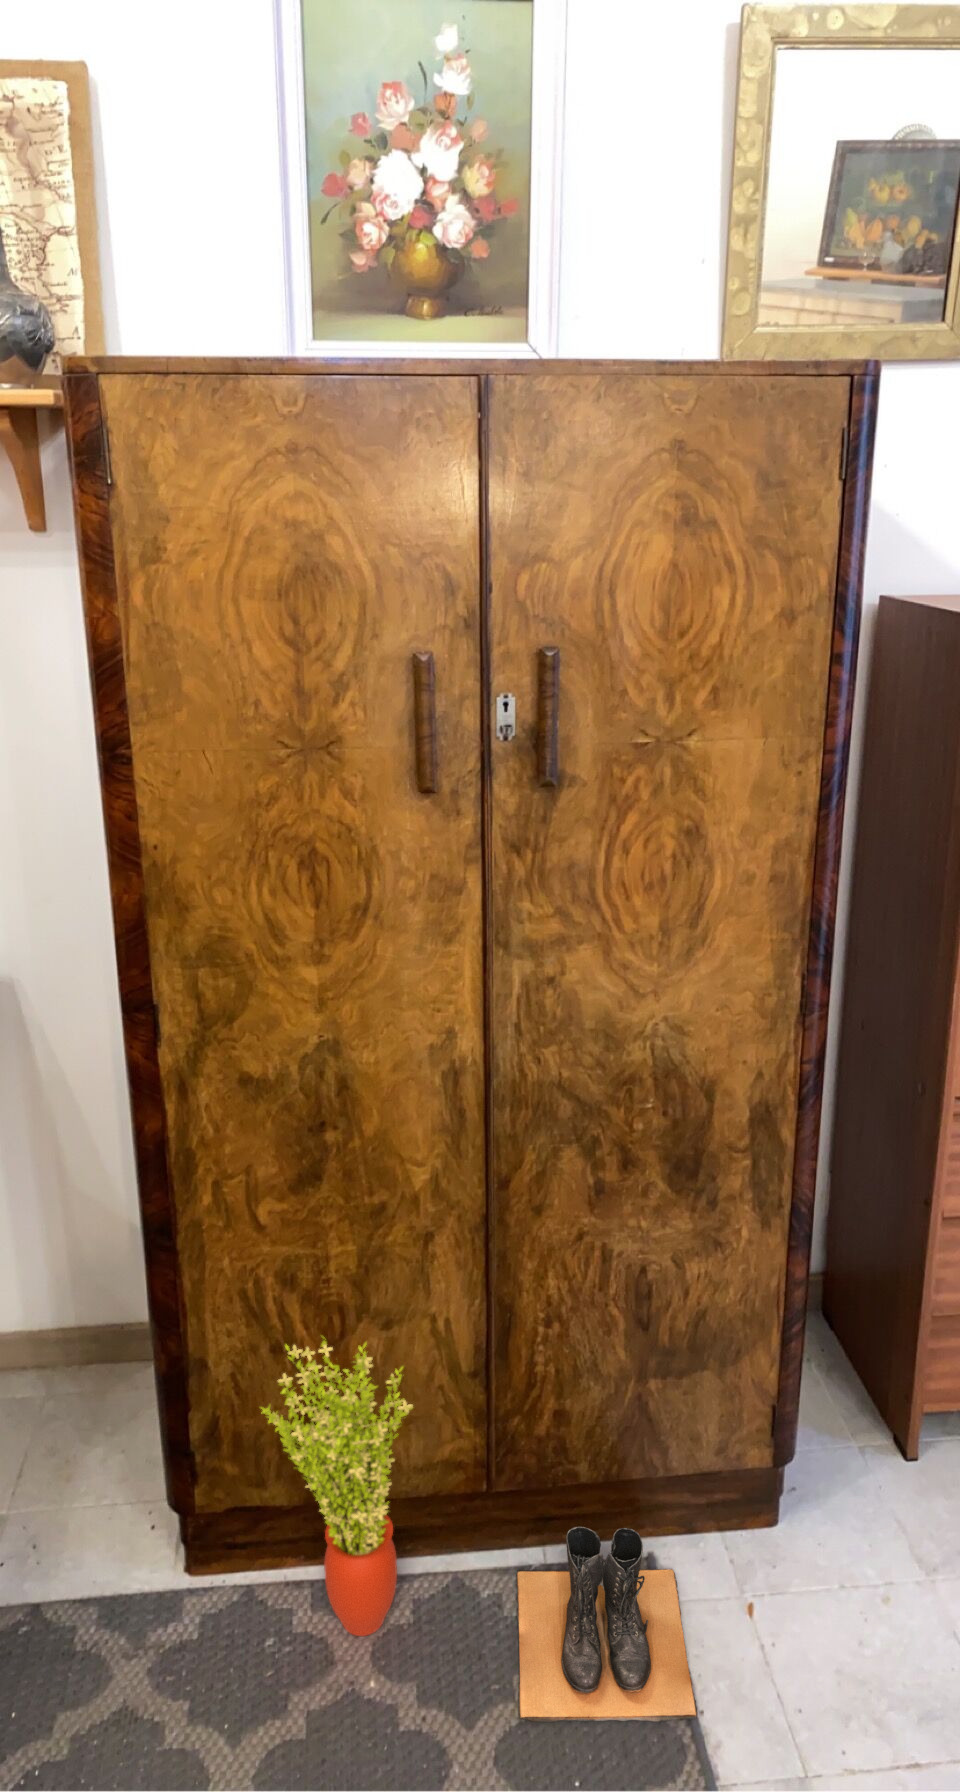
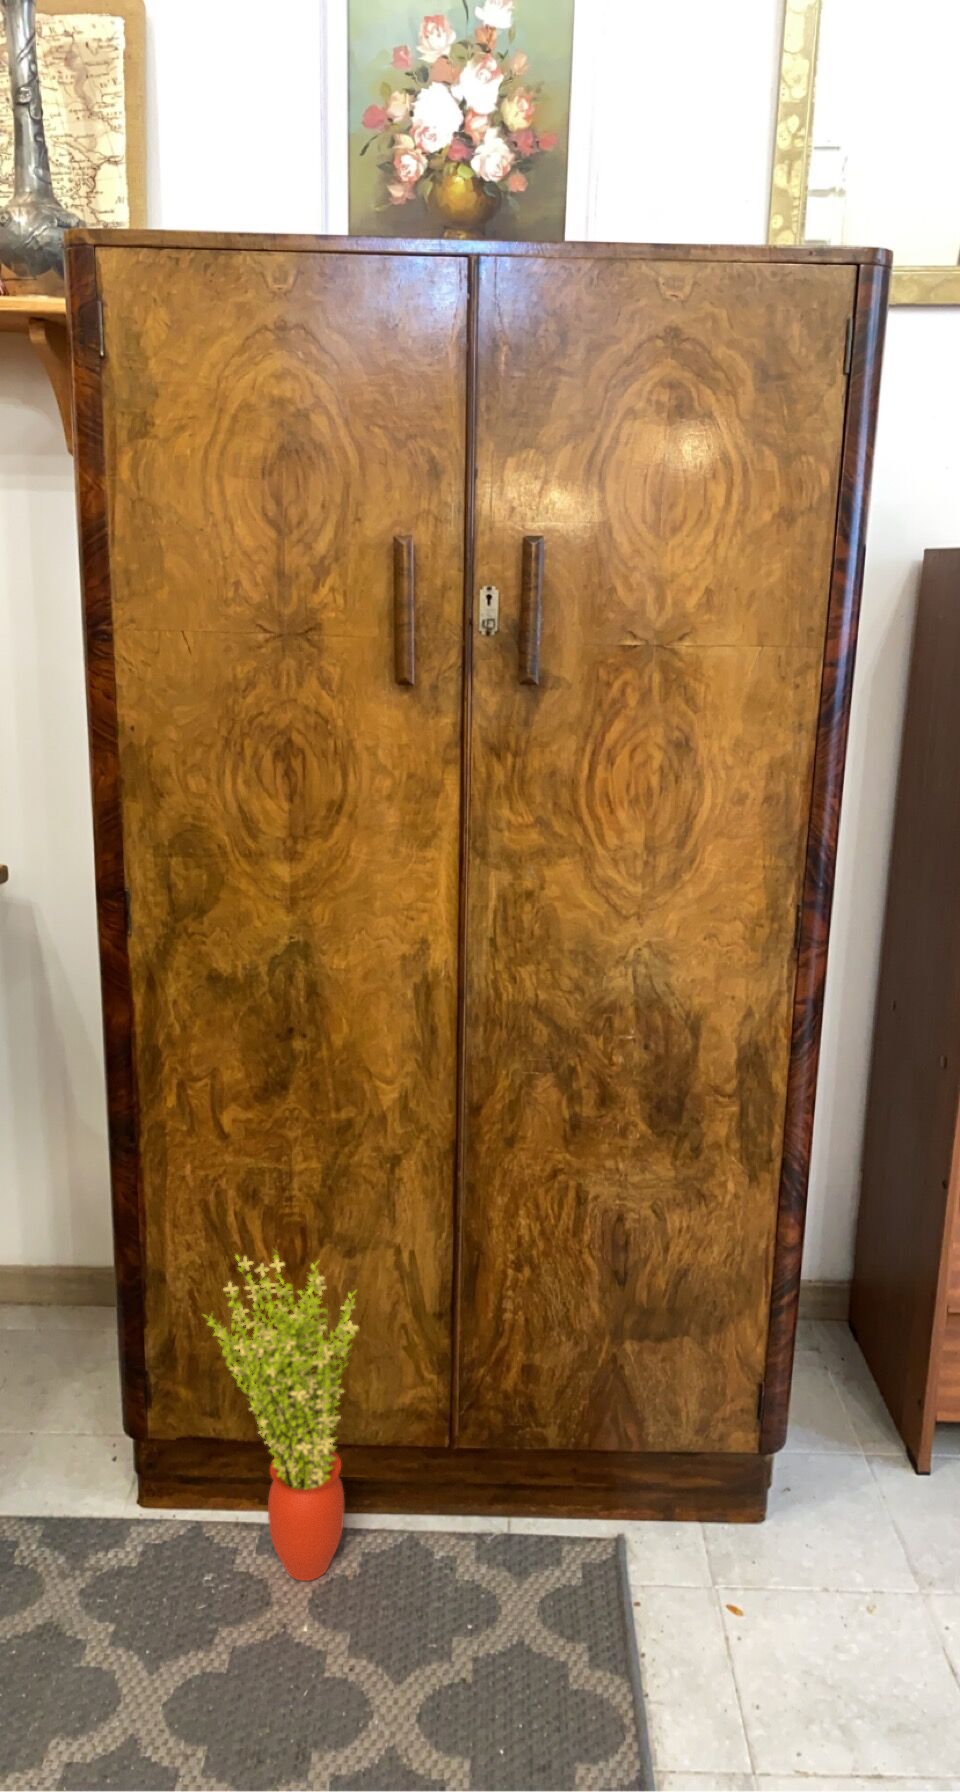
boots: present [516,1527,697,1722] -> none [451,1486,644,1702]

